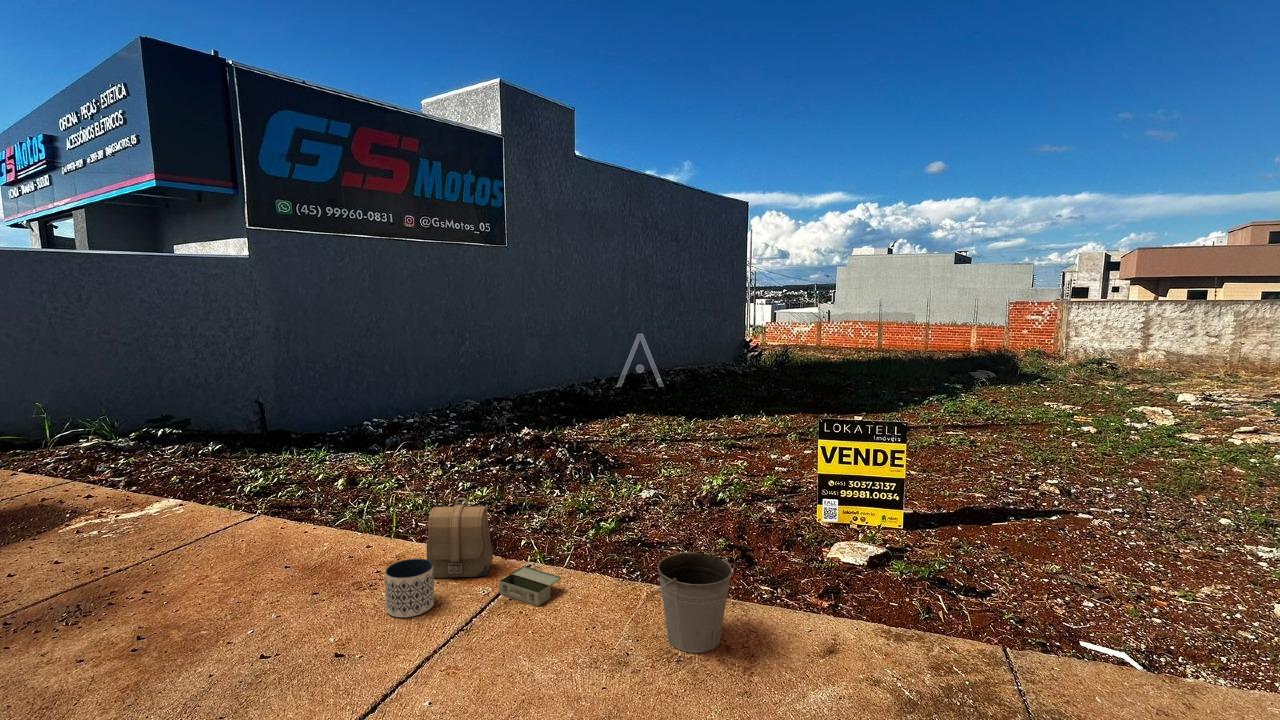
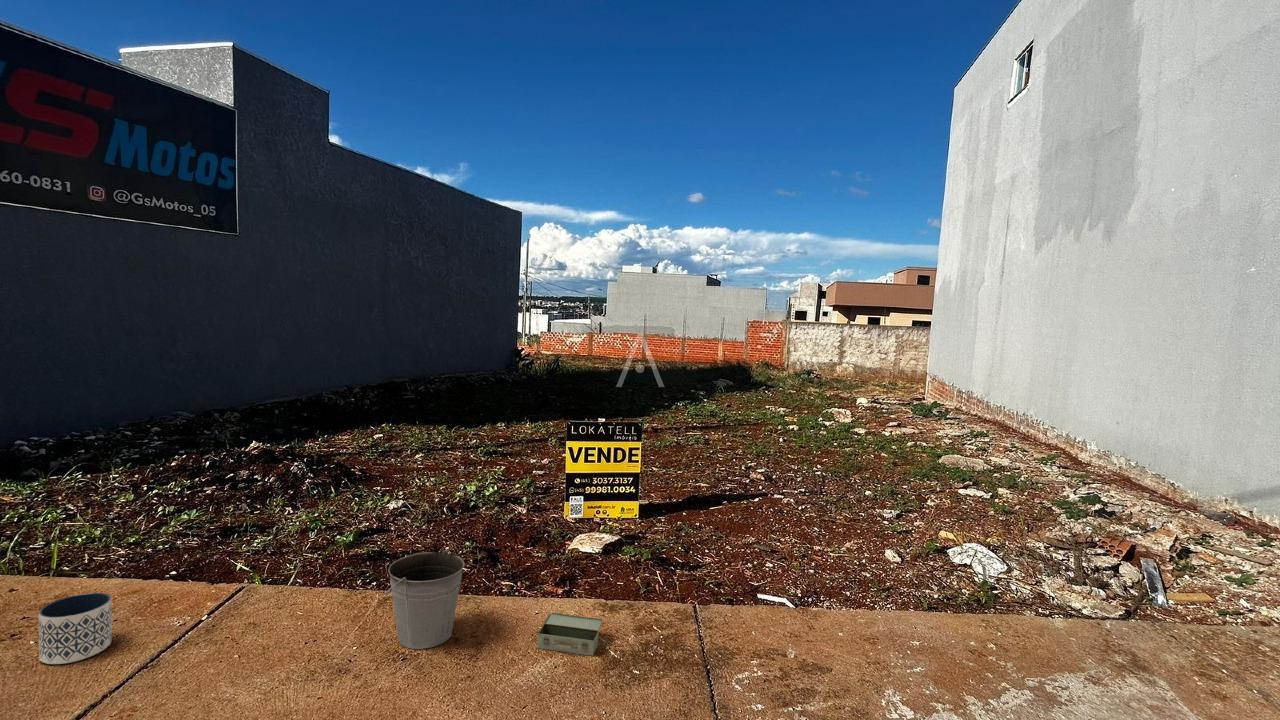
backpack: present [426,498,493,578] -> none [100,519,197,615]
toolbox: present [499,567,561,606] -> present [537,613,603,656]

